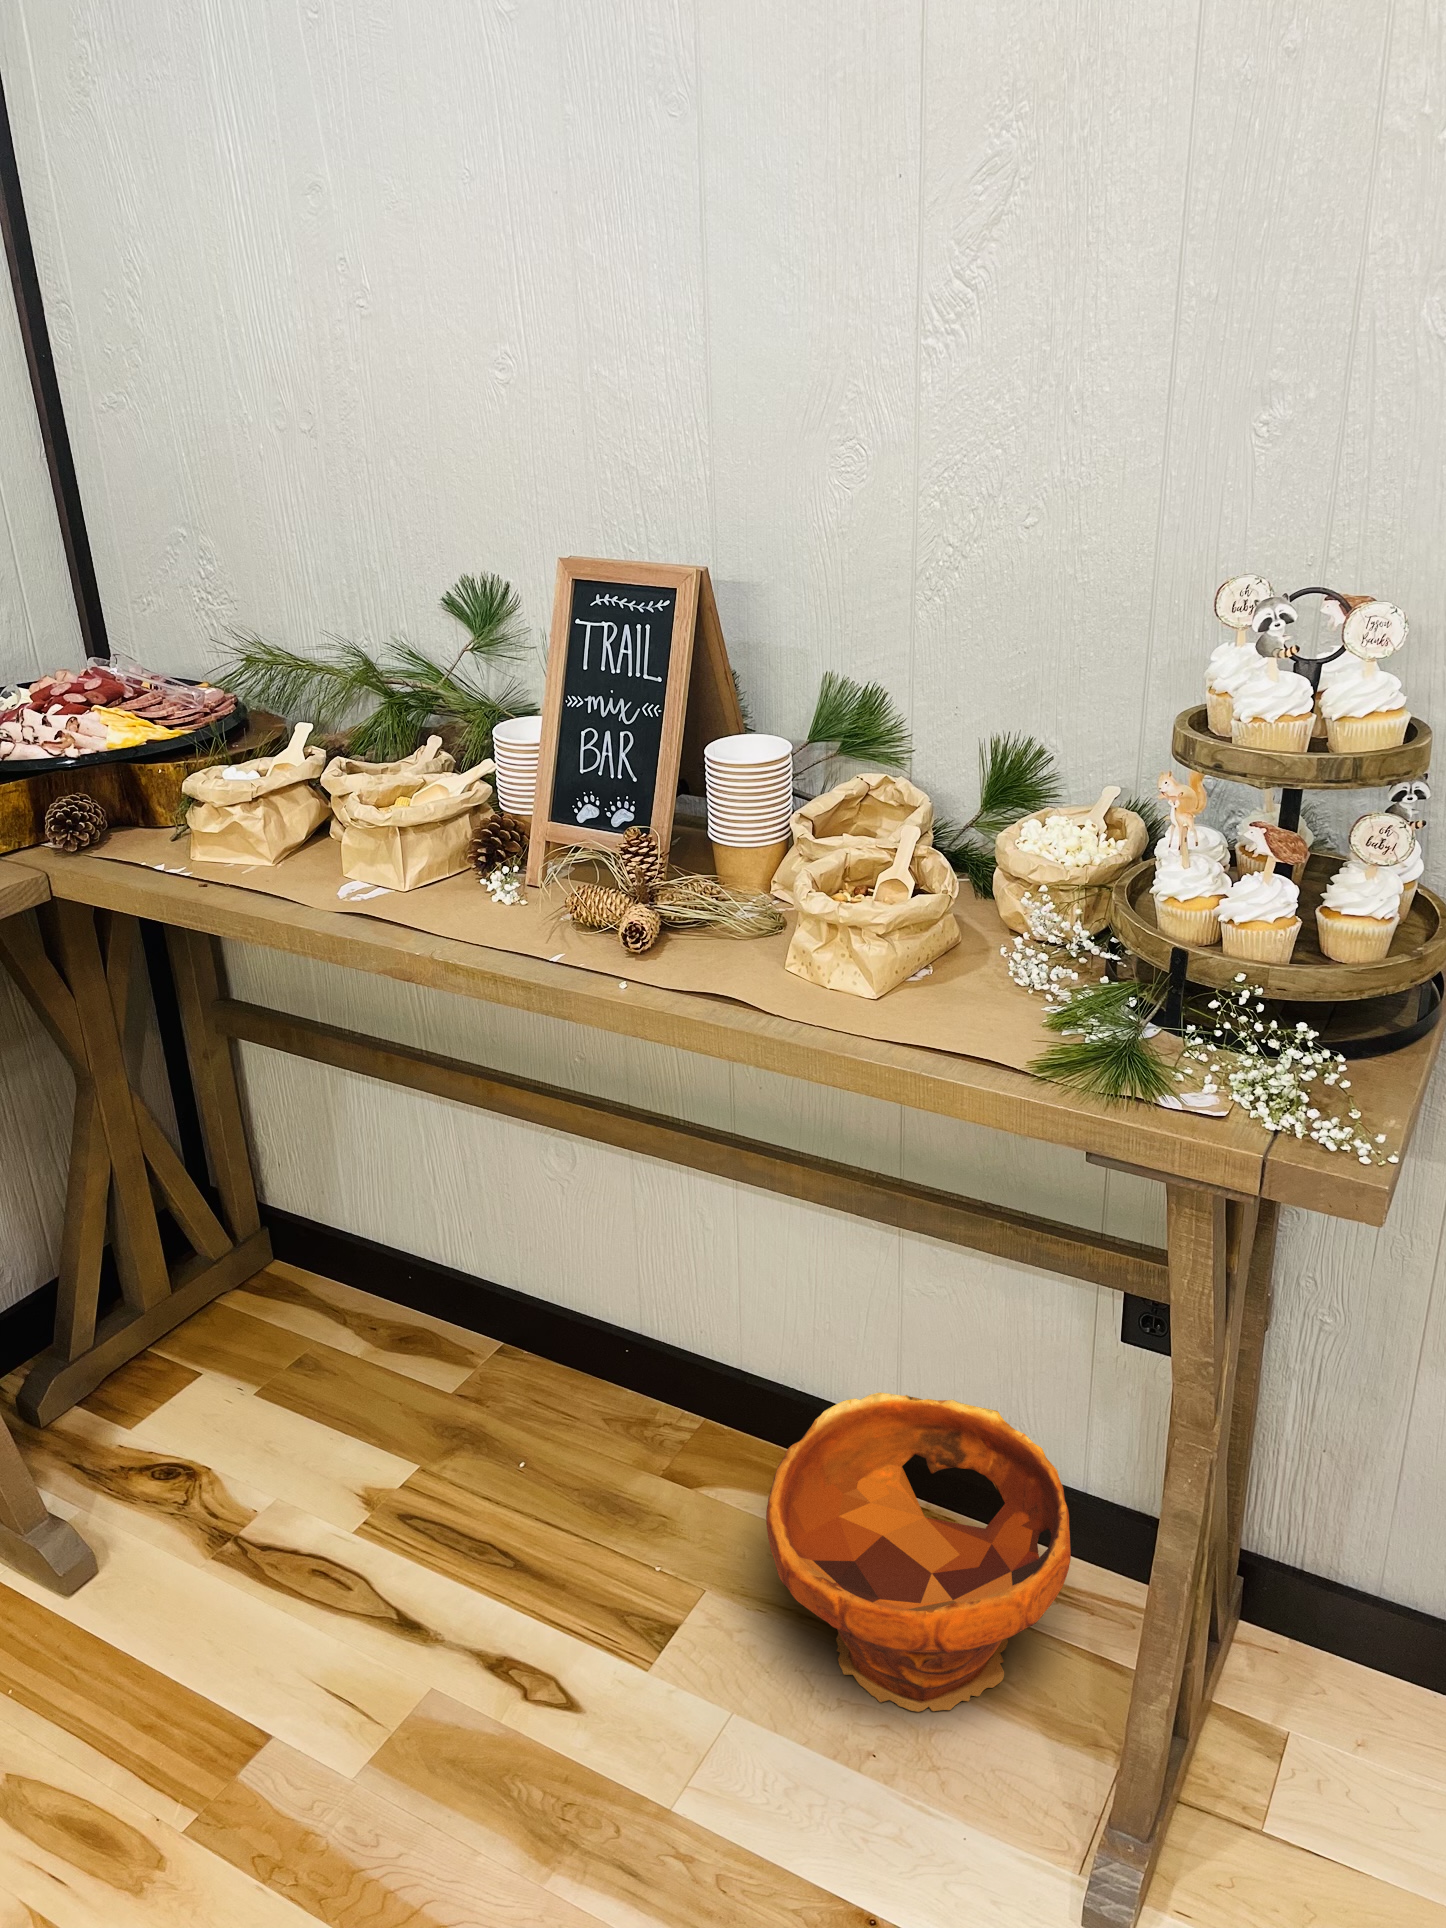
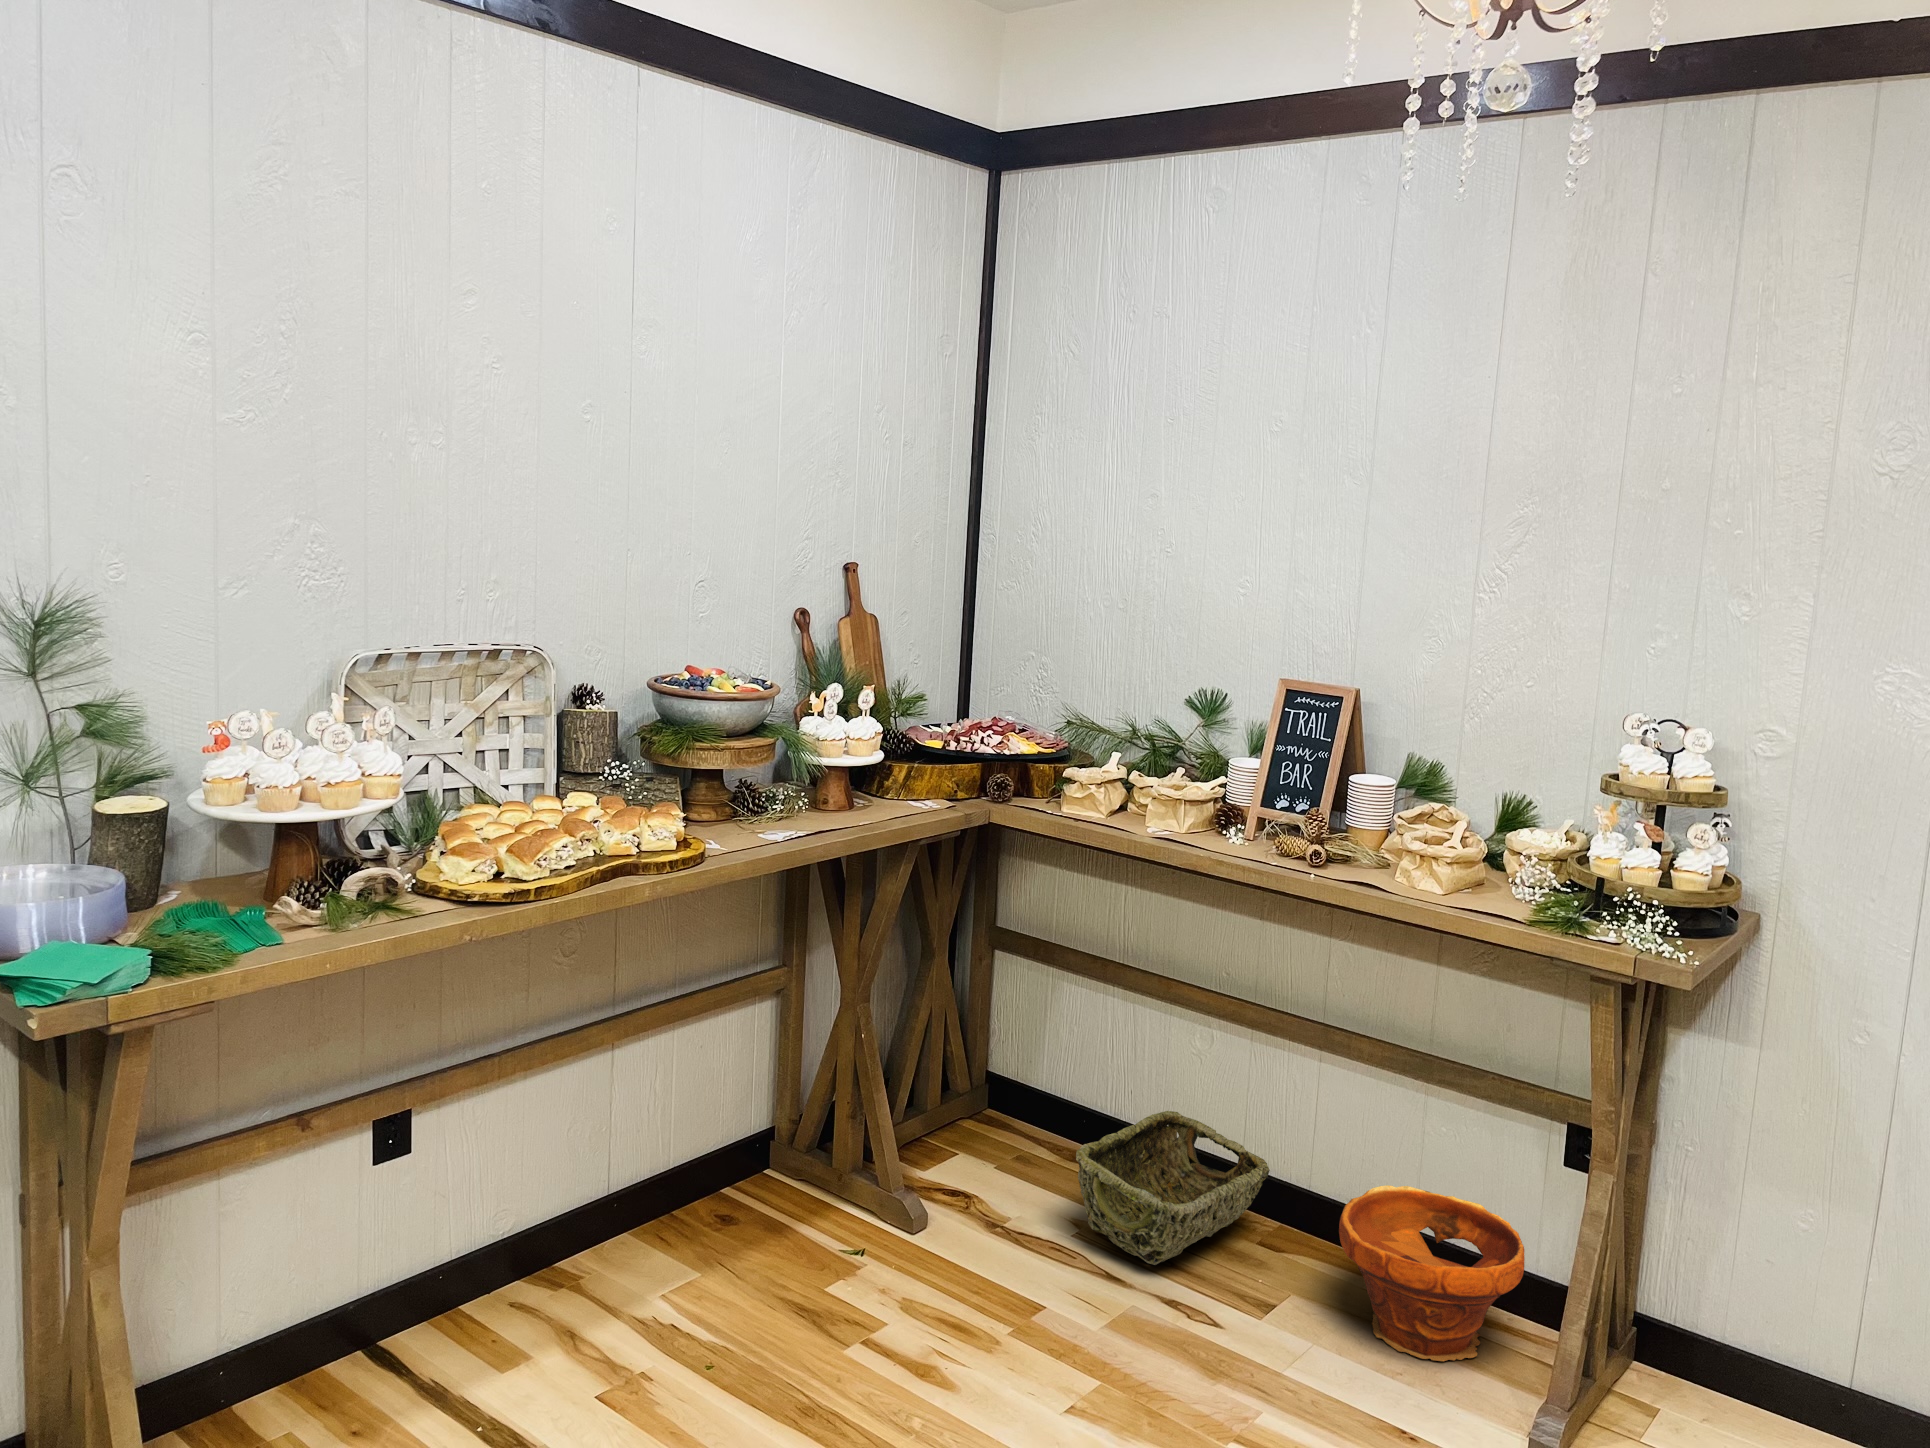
woven basket: none [329,1277,671,1594] -> present [1076,1111,1270,1265]

